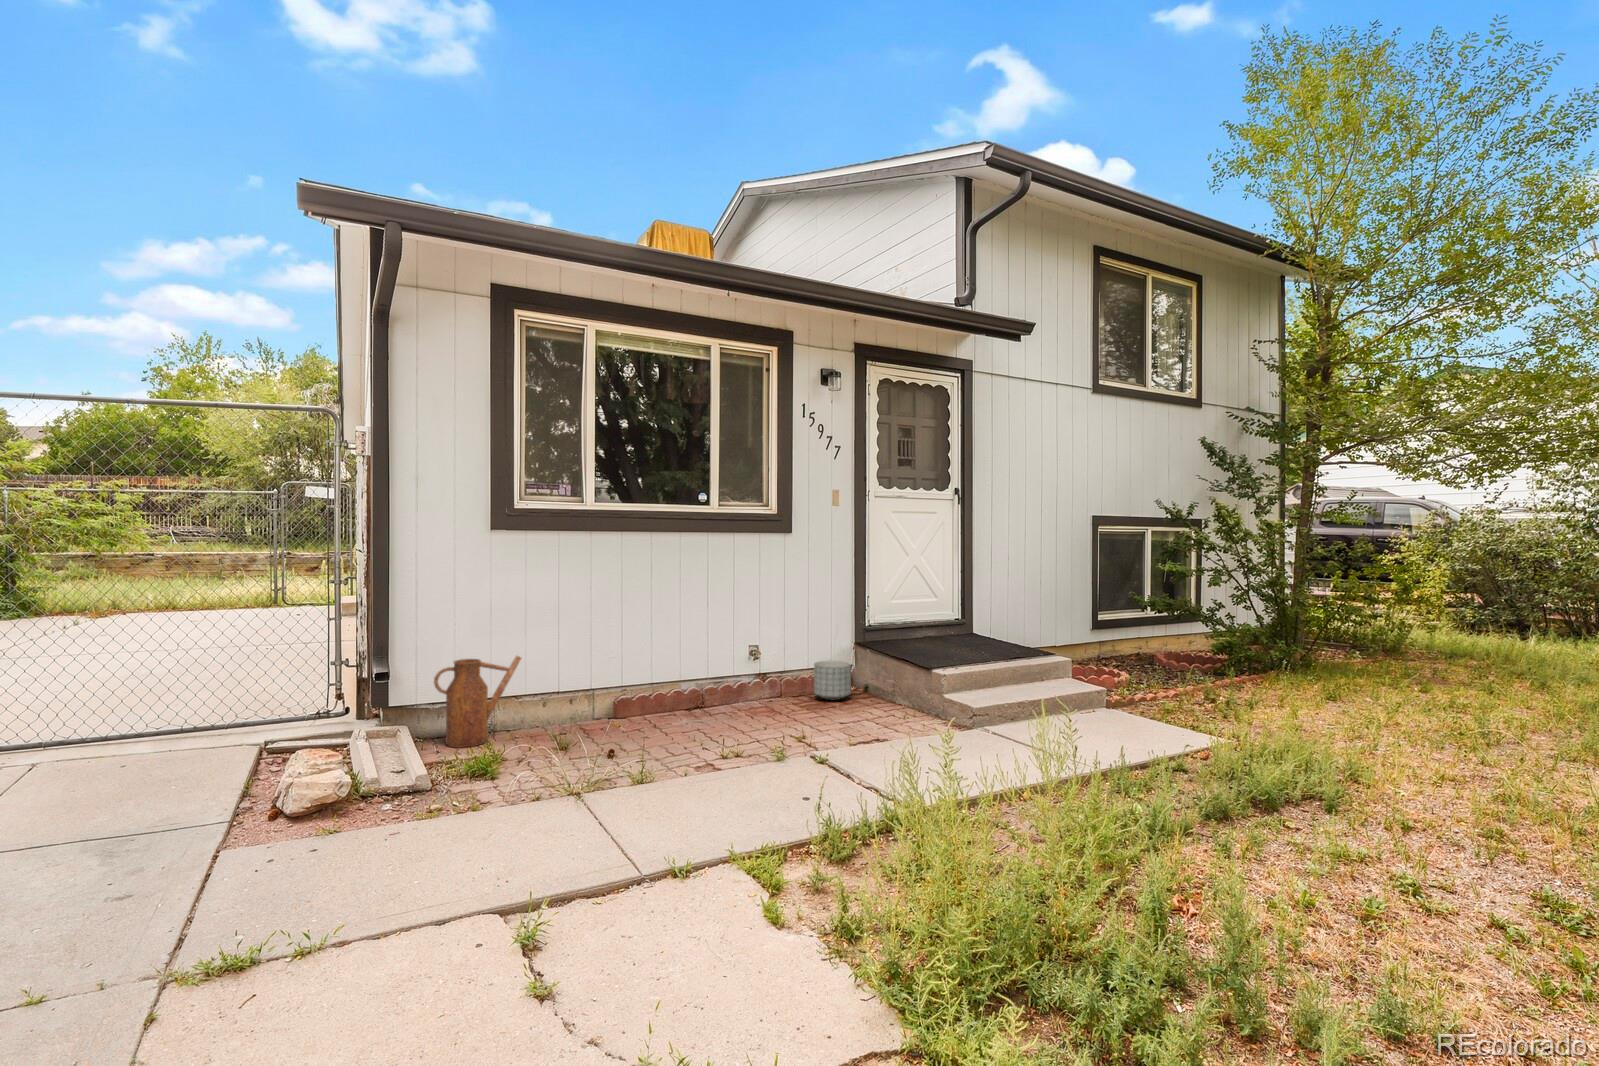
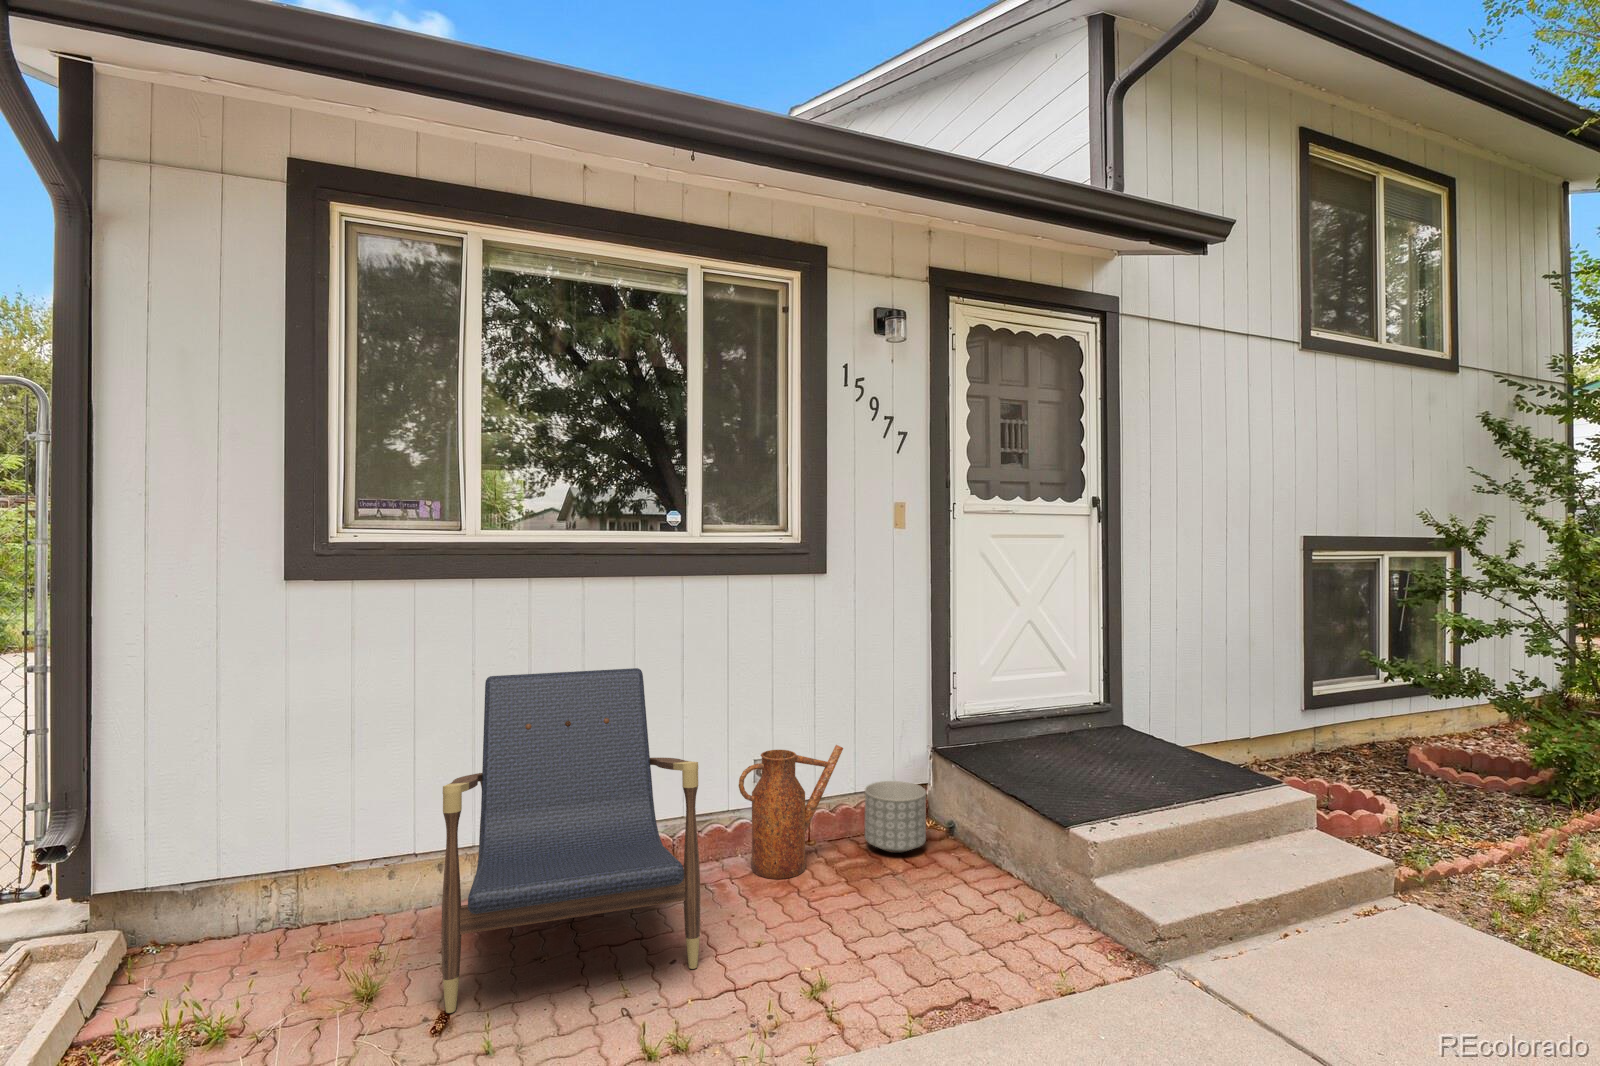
lounge chair: none [594,586,734,752] -> present [441,668,700,1013]
watering can: present [434,656,521,748] -> present [739,745,843,879]

